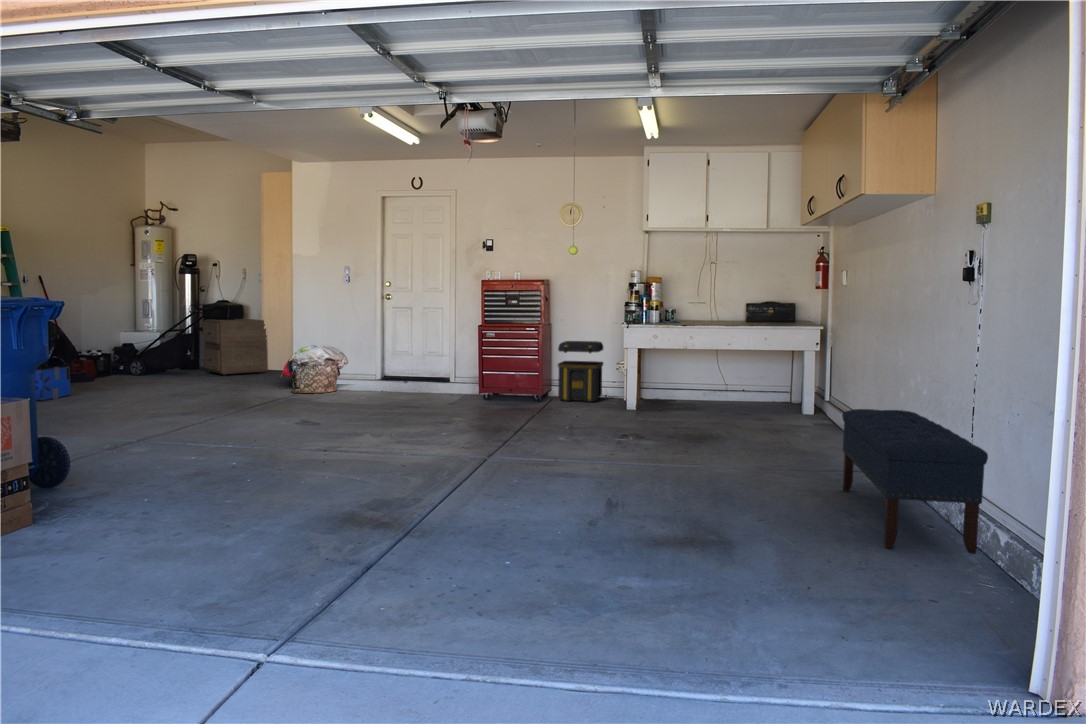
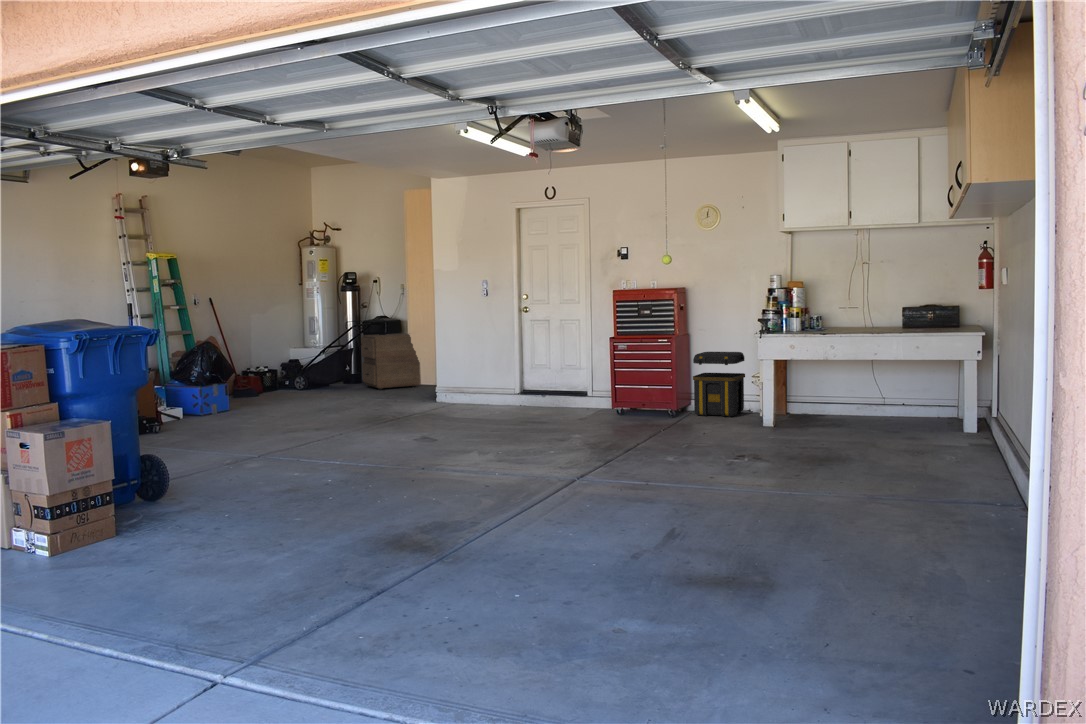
laundry basket: present [281,345,348,394] -> none [424,359,488,408]
bench: present [842,409,988,554] -> none [925,427,1031,577]

